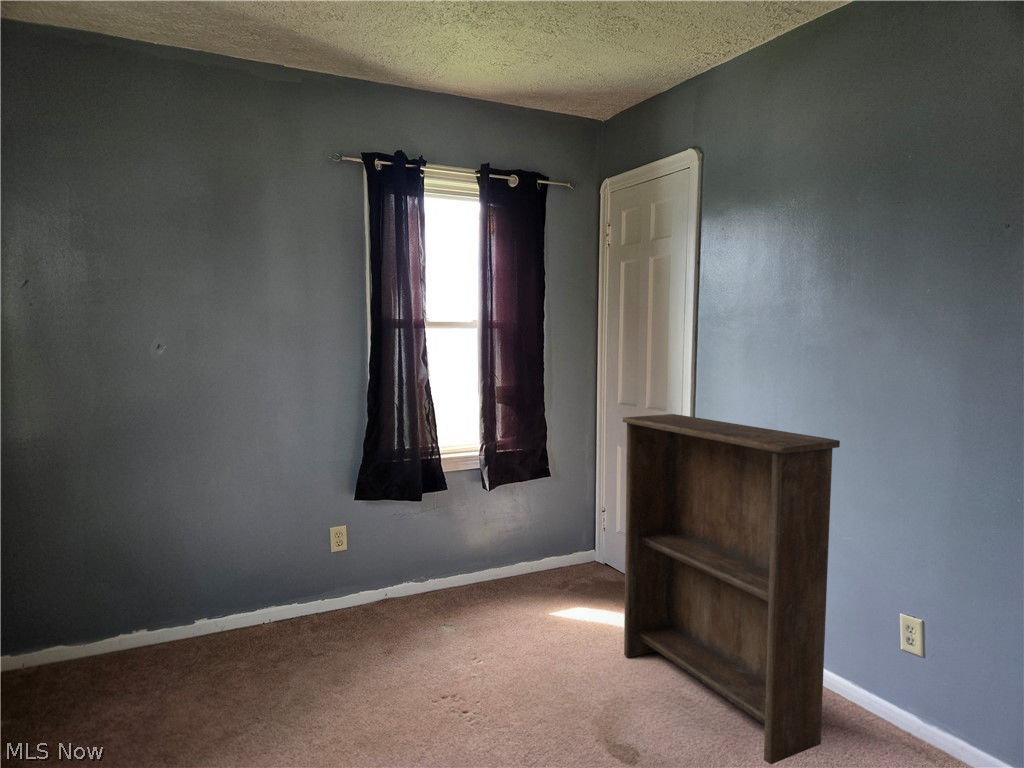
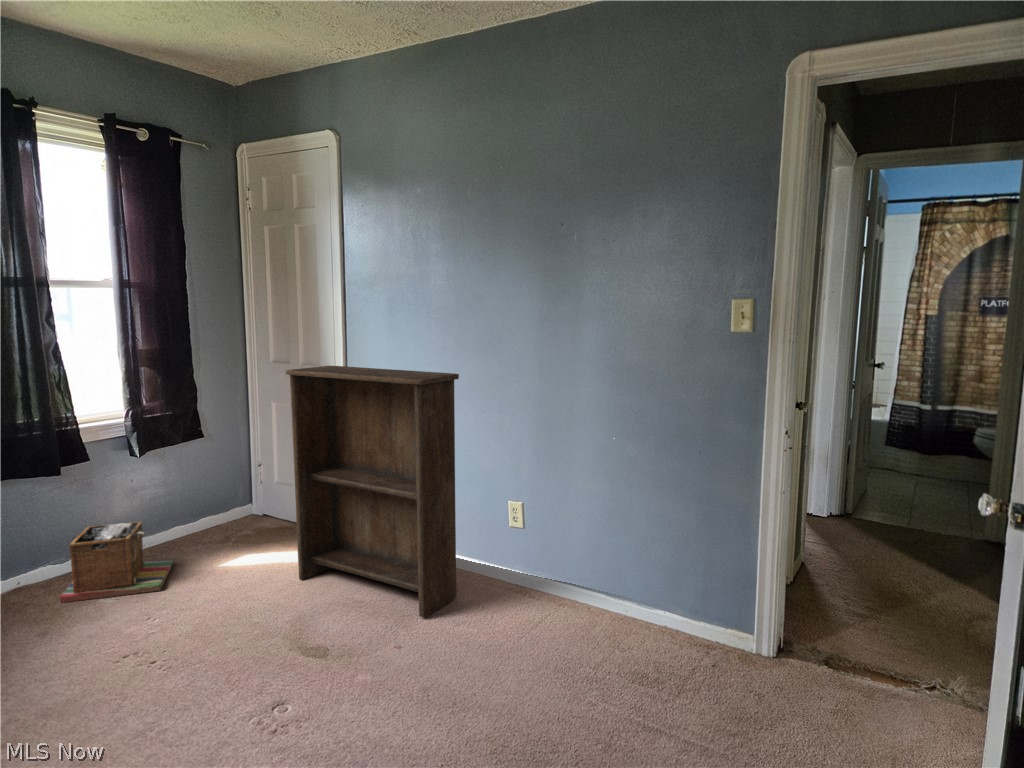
laundry basket: none [410,551,508,631] -> present [60,522,173,603]

